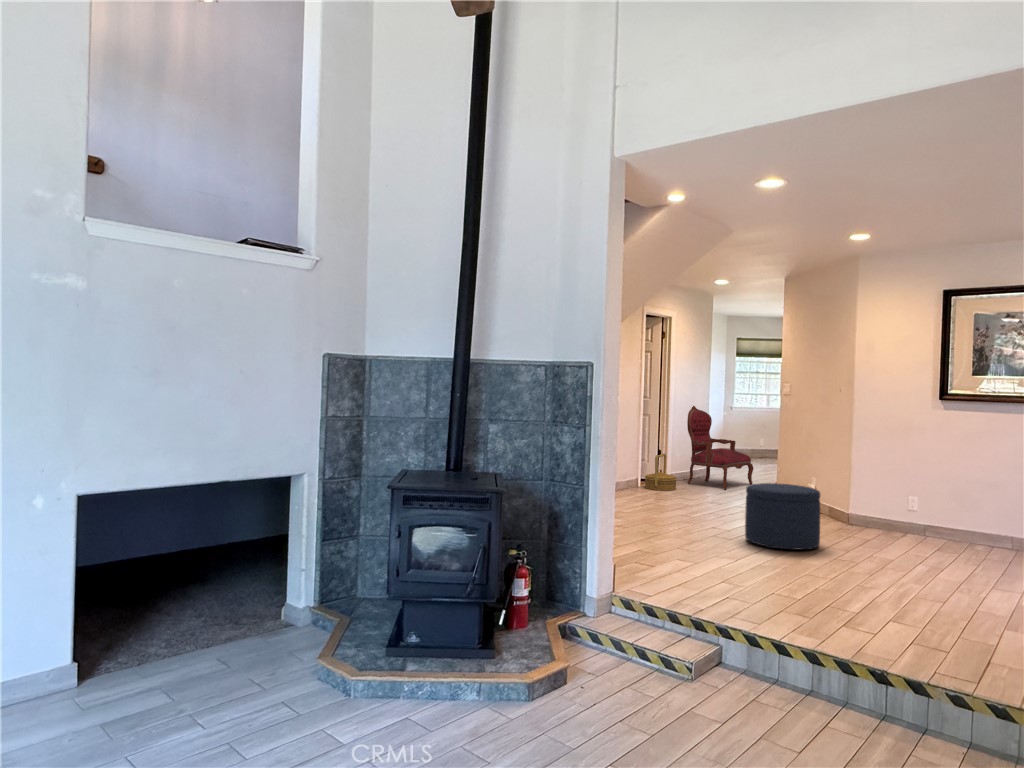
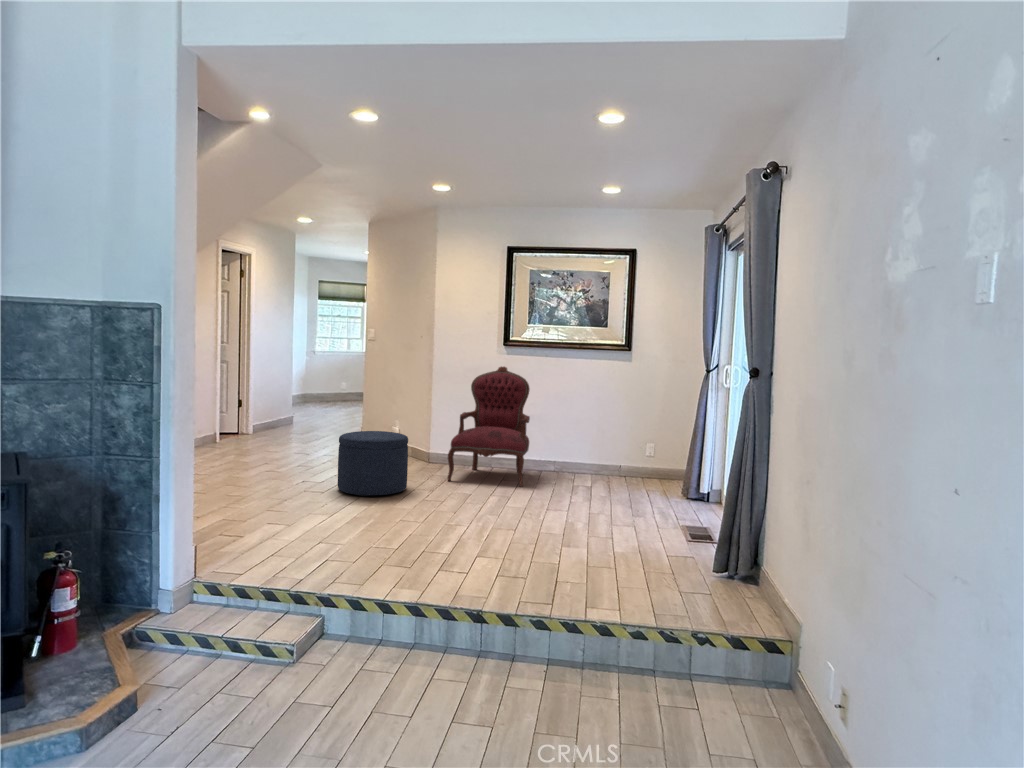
armchair: present [687,406,753,490] -> present [448,367,530,487]
woven basket: present [645,454,677,490] -> none [224,402,260,442]

